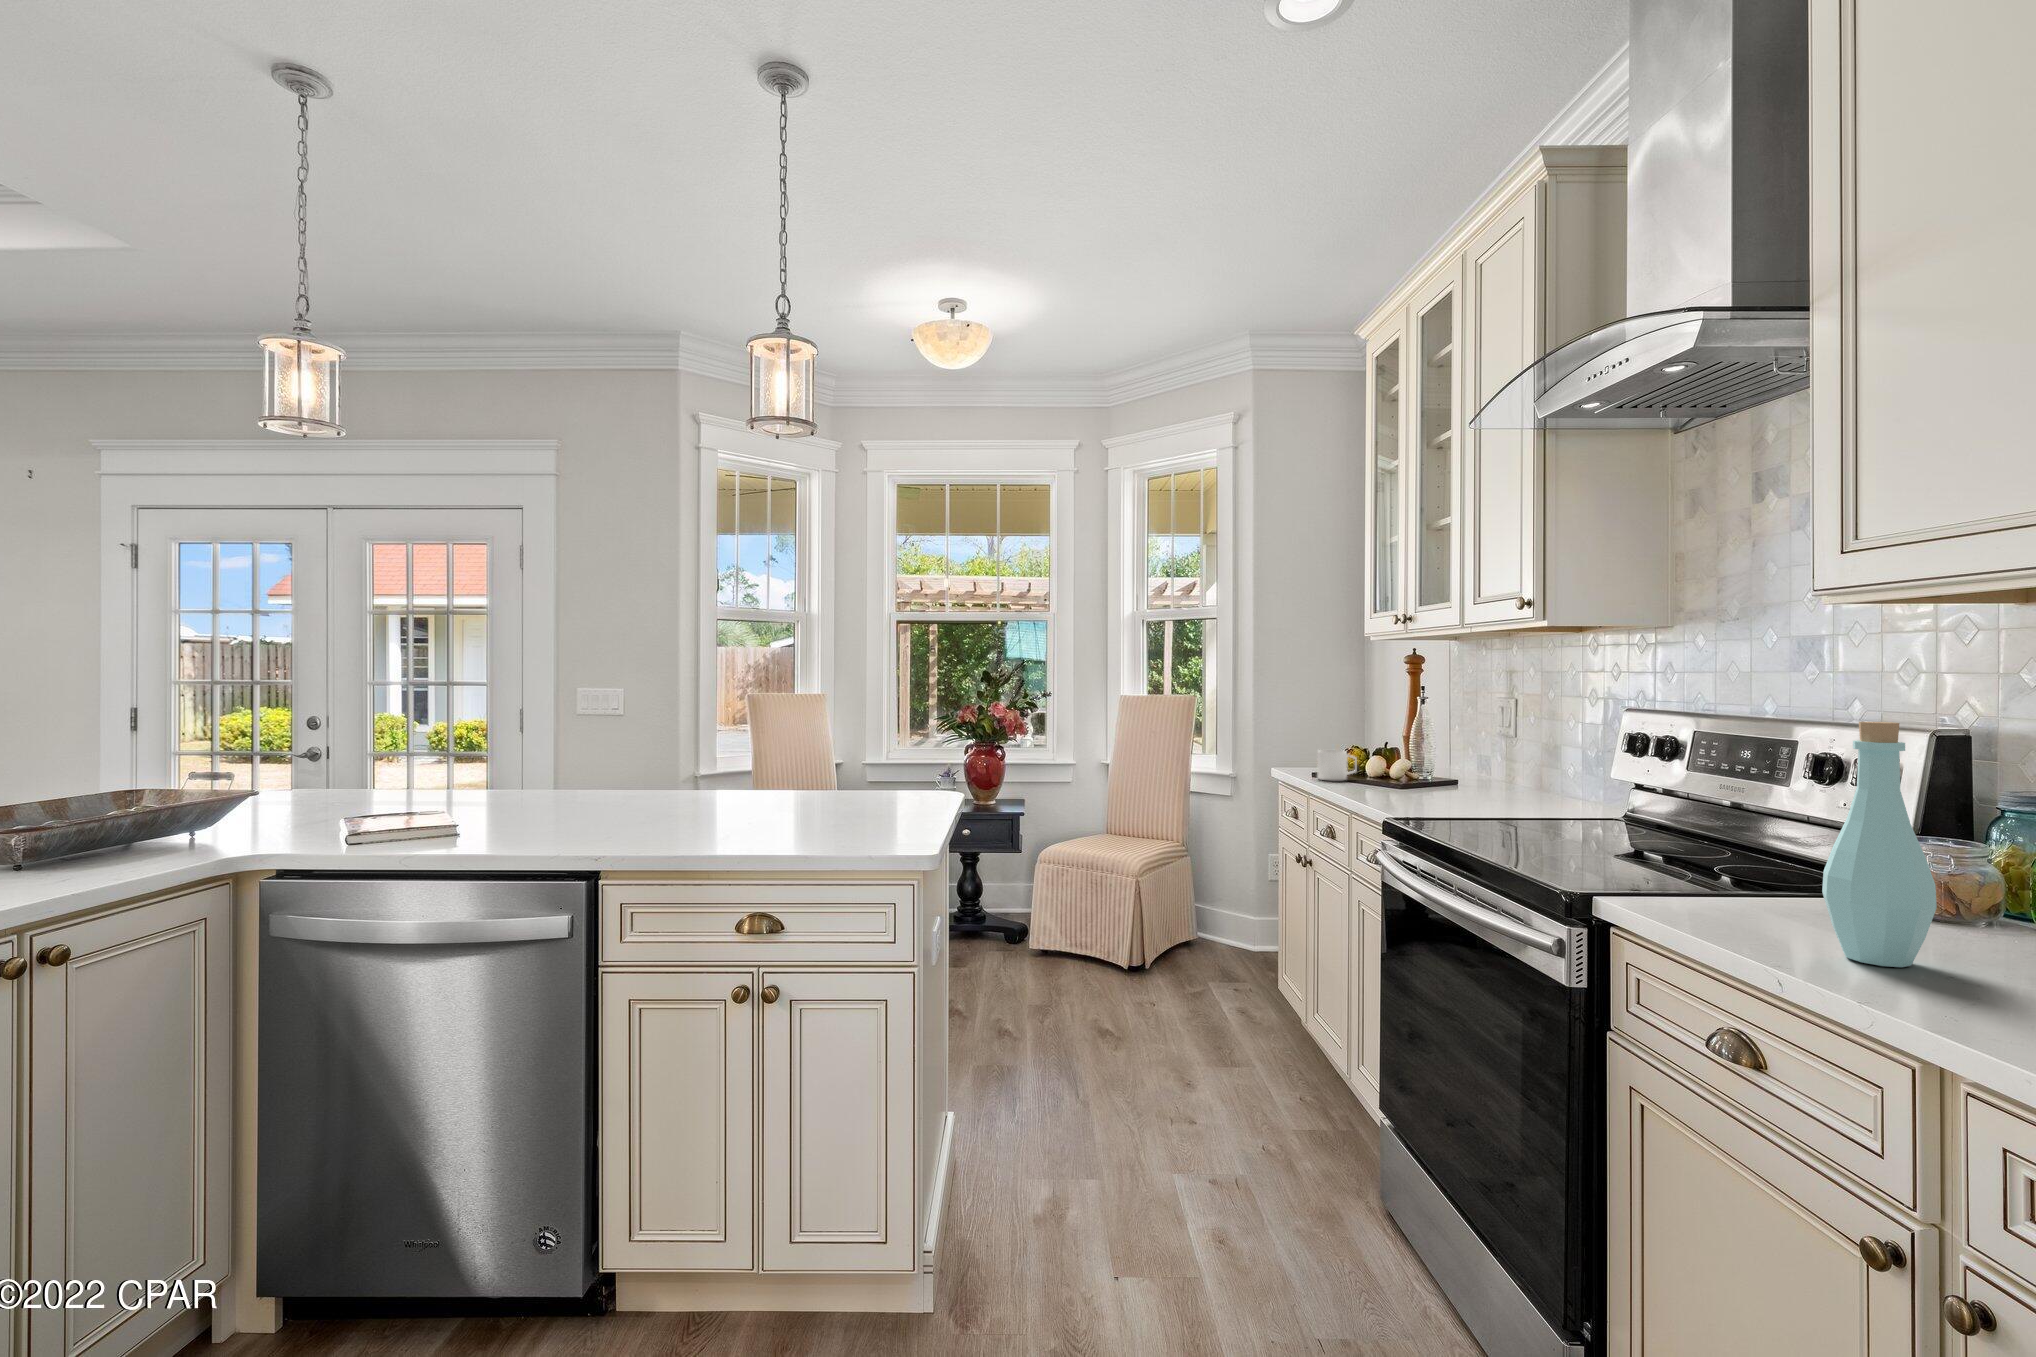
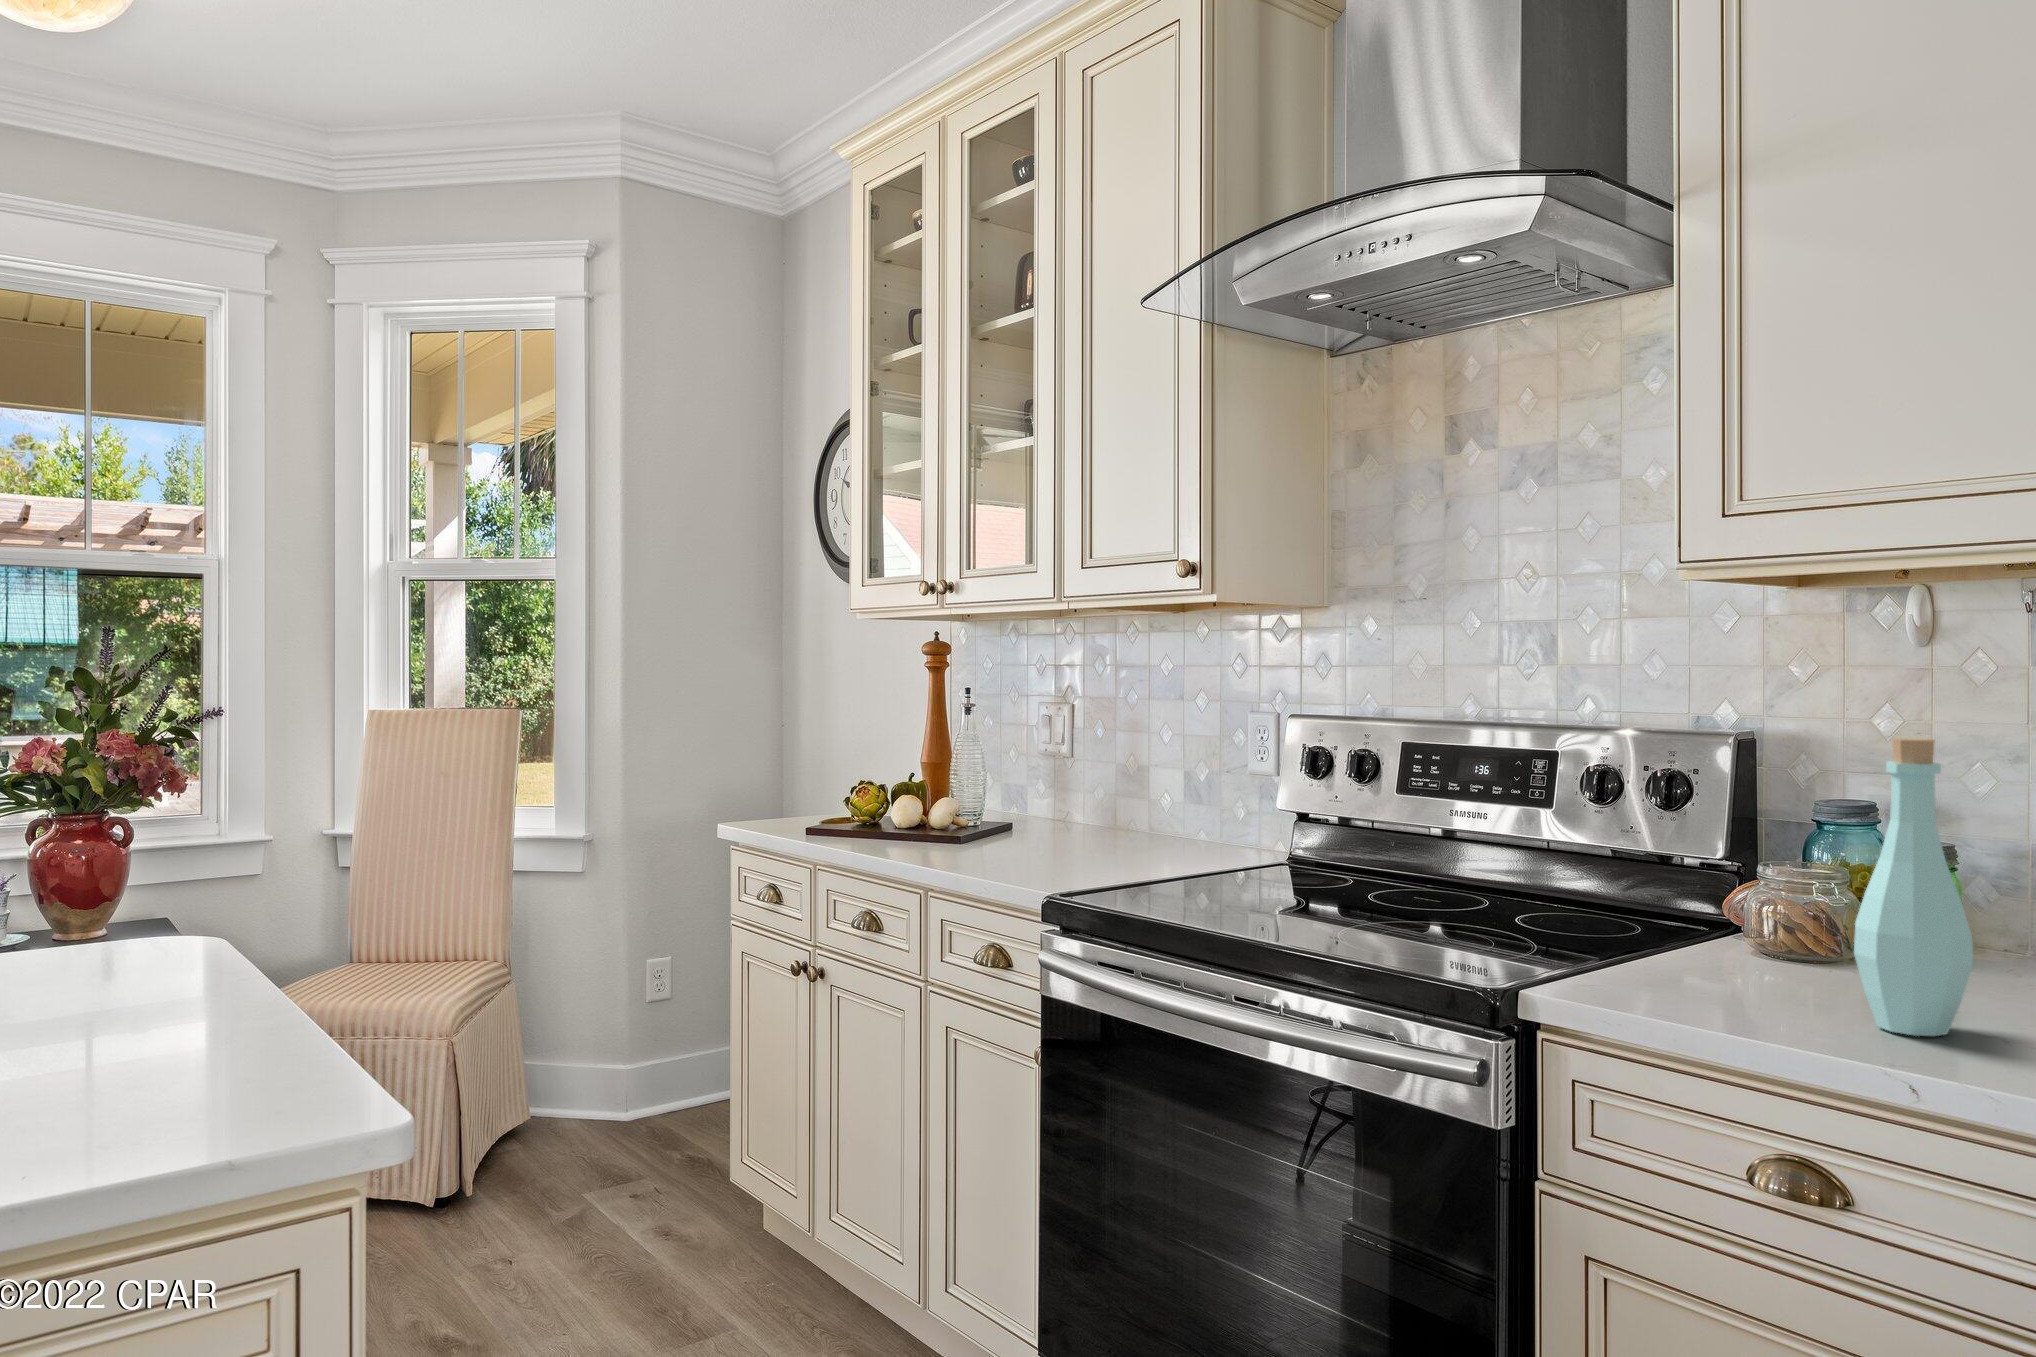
mug: present [1317,750,1357,781] -> none [811,791,870,839]

